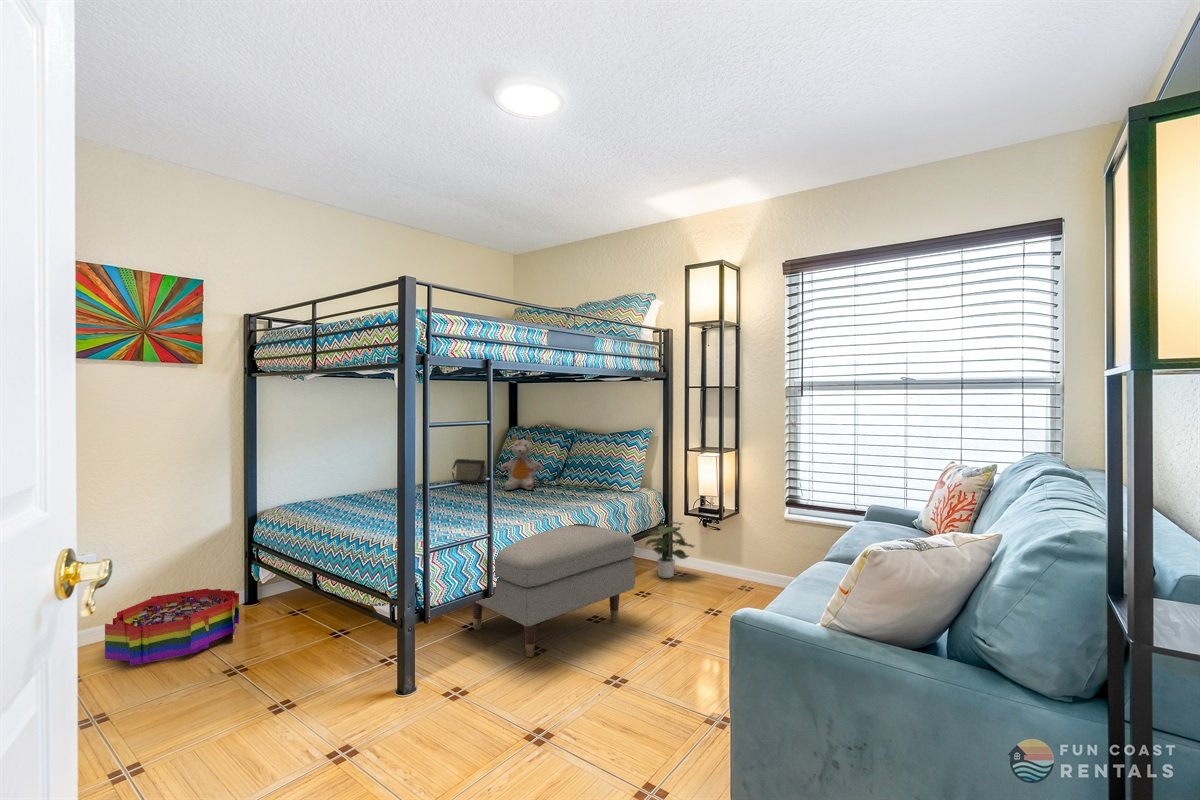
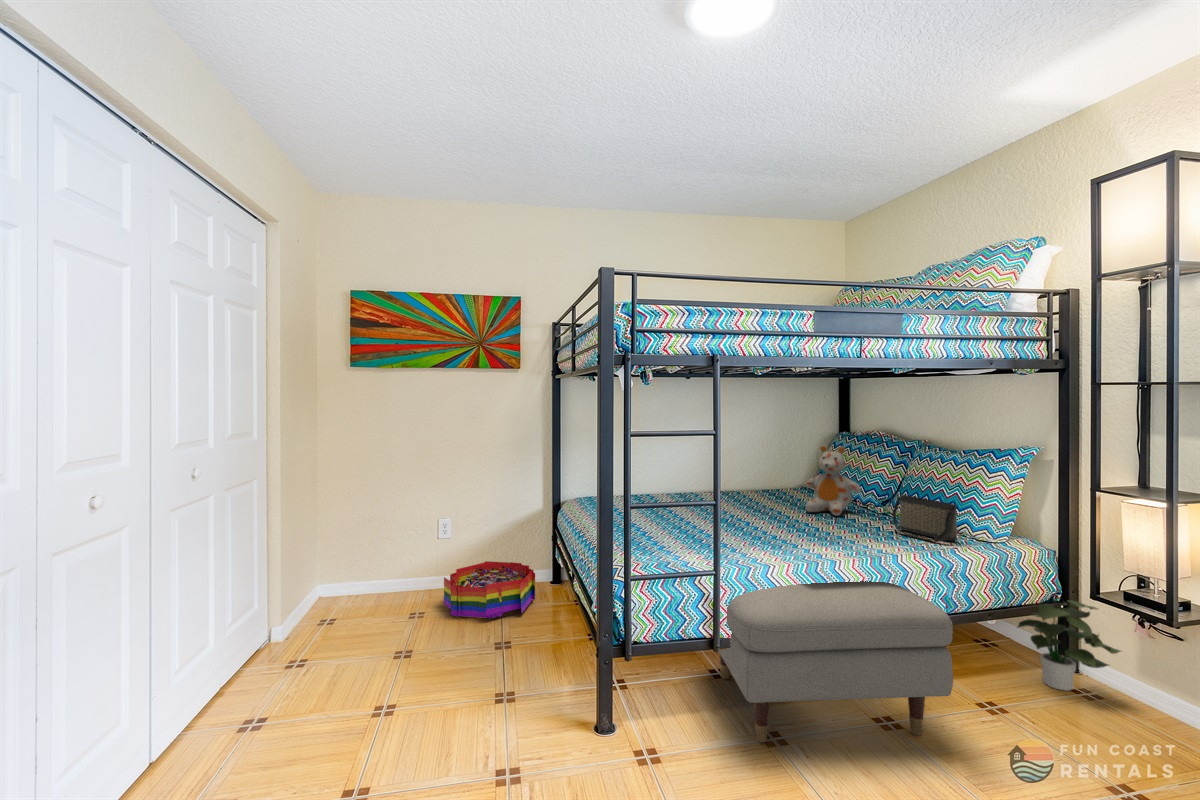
handbag: present [452,459,486,484] -> present [892,495,957,542]

